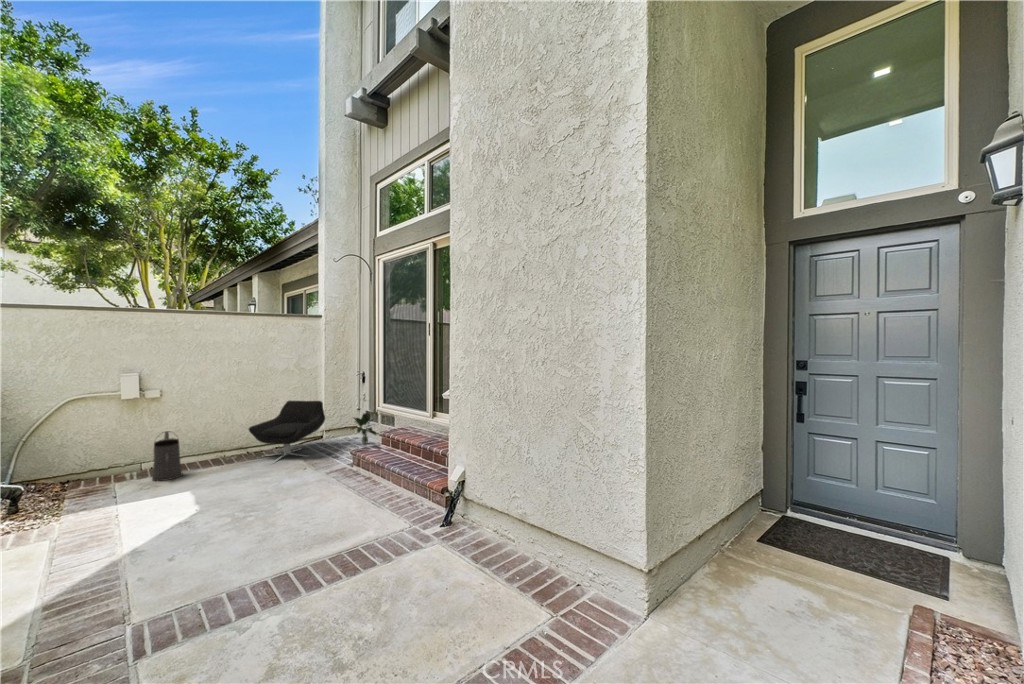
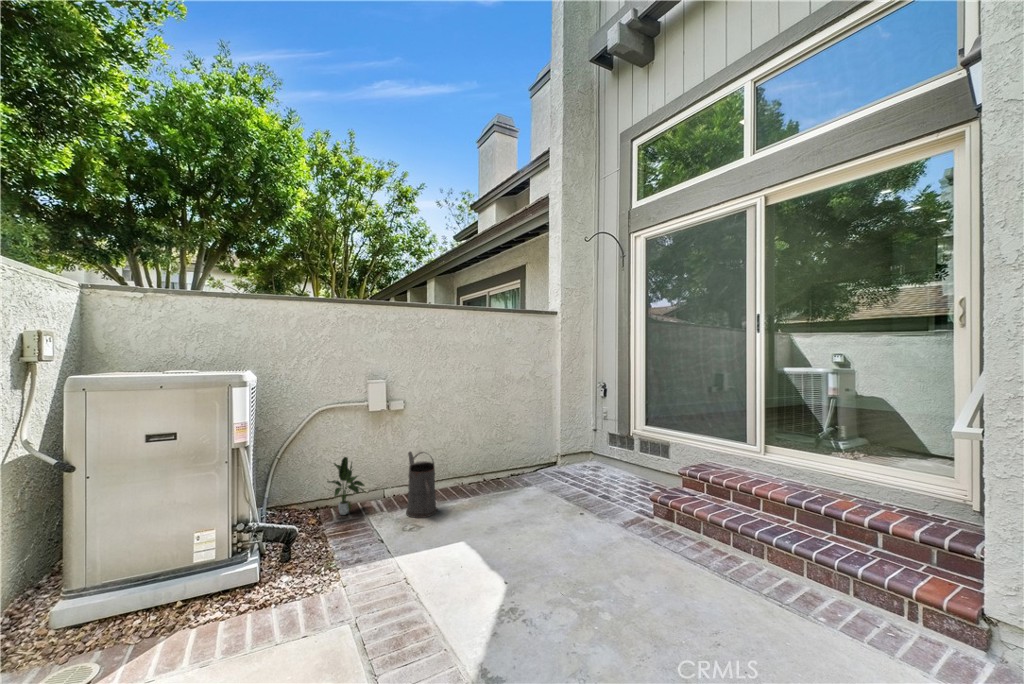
lounge chair: present [249,400,325,464] -> none [498,417,578,503]
potted plant: present [353,412,376,444] -> present [328,457,365,515]

